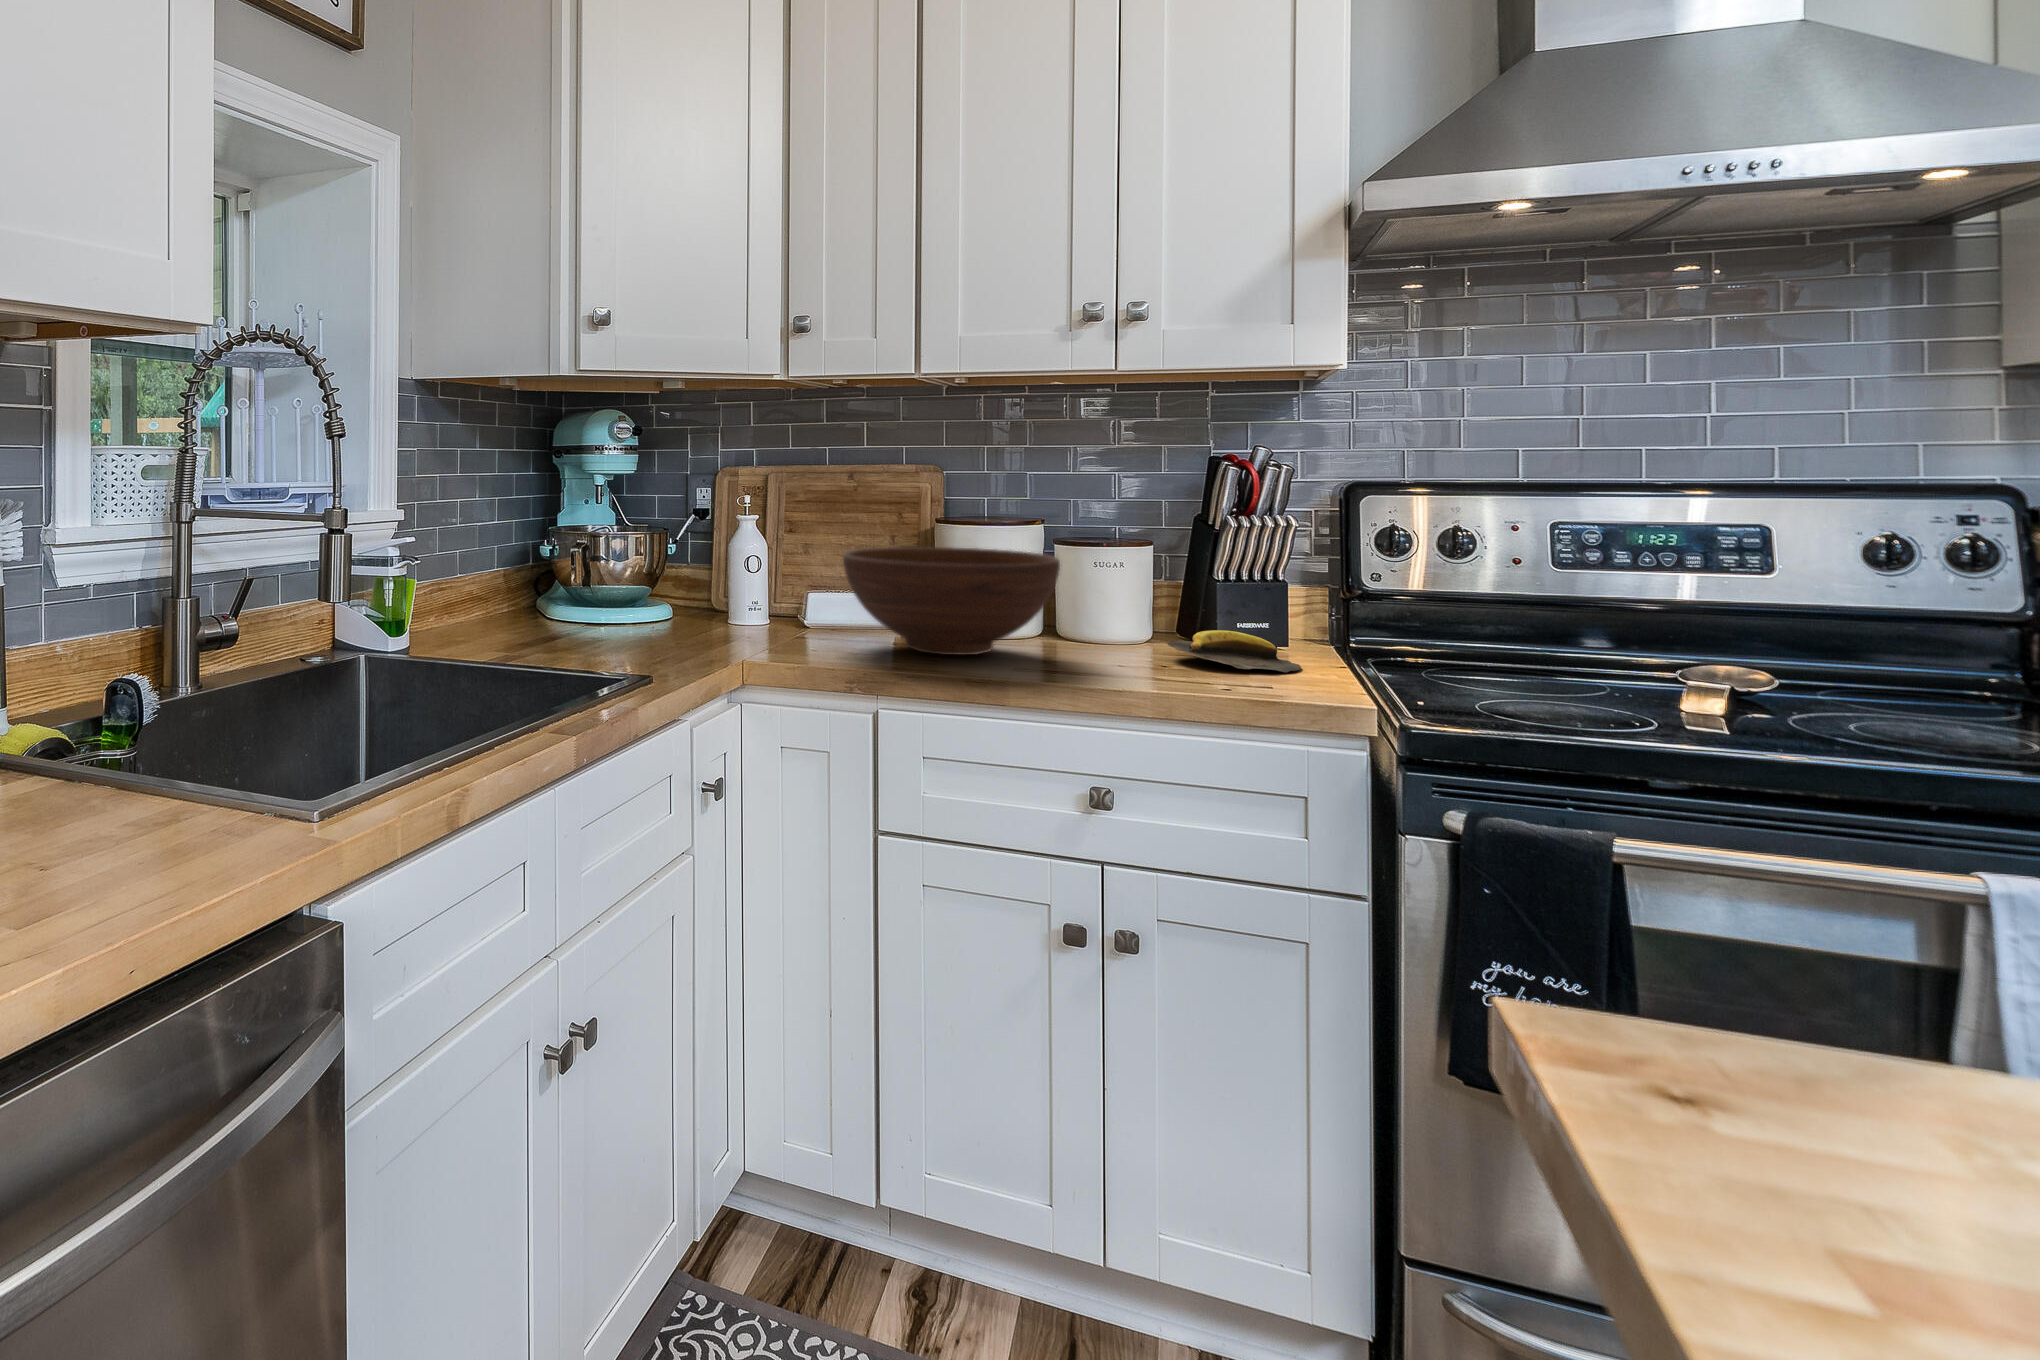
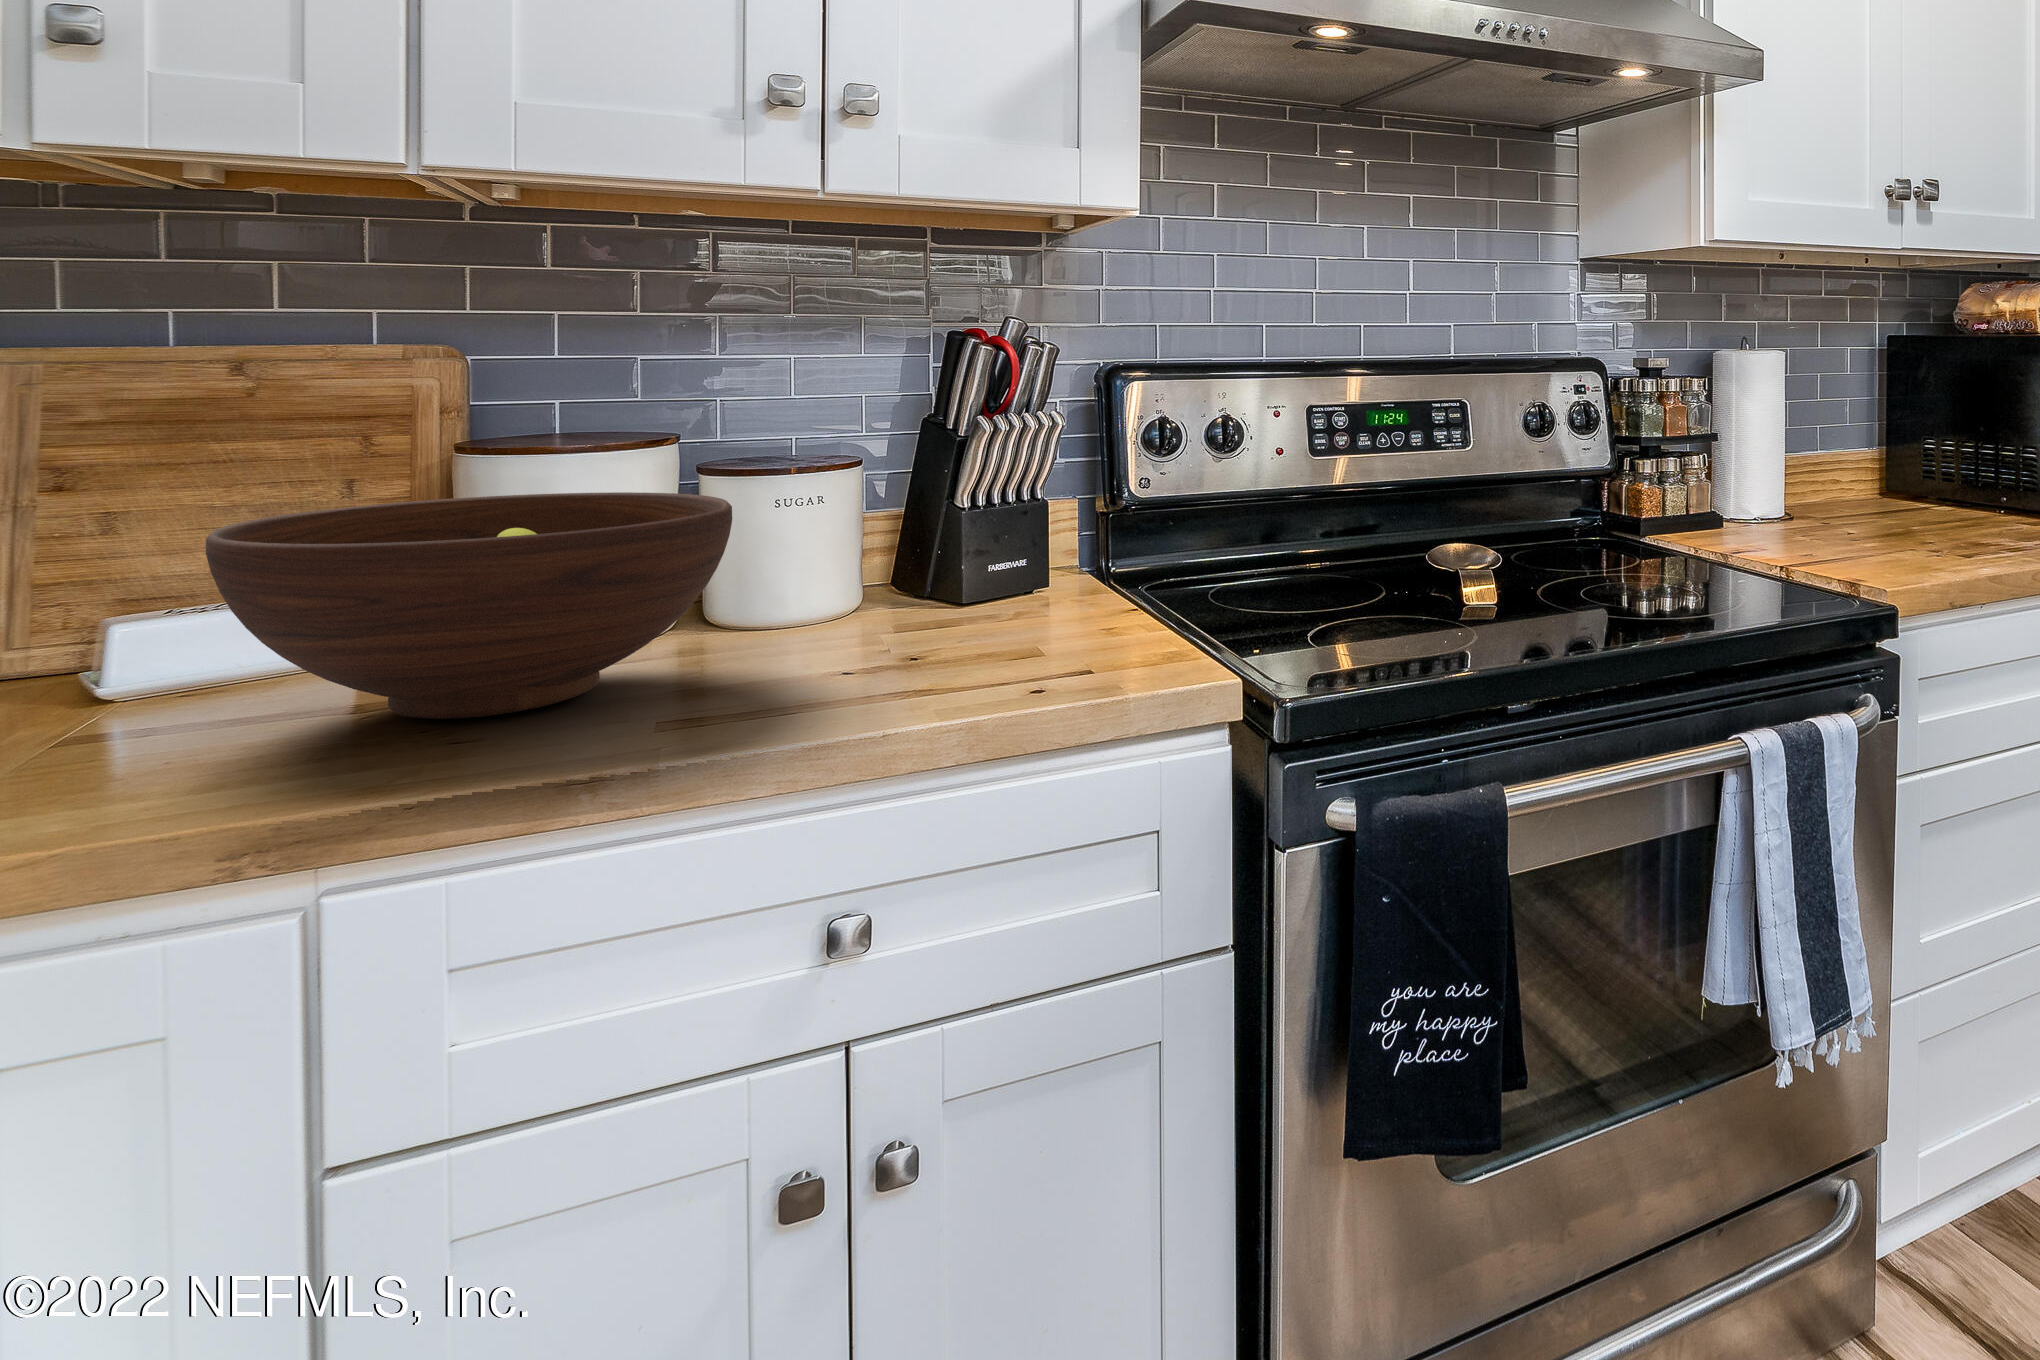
banana: present [1167,630,1301,672] -> none [906,583,1090,640]

